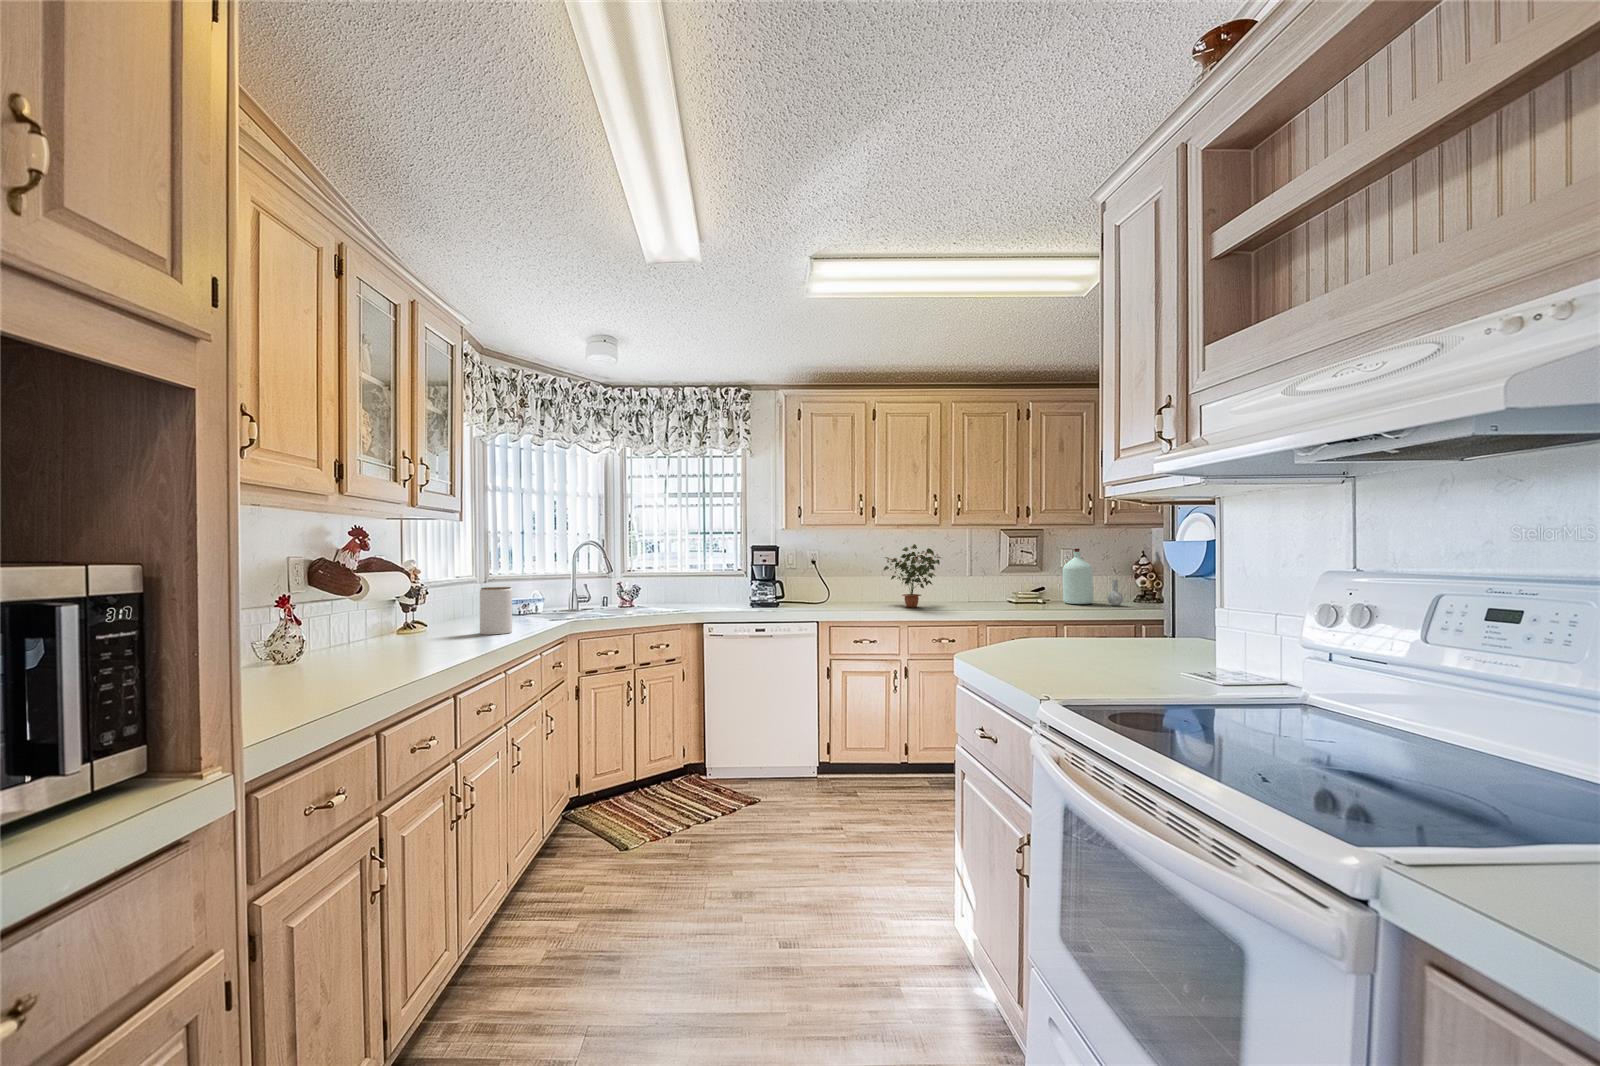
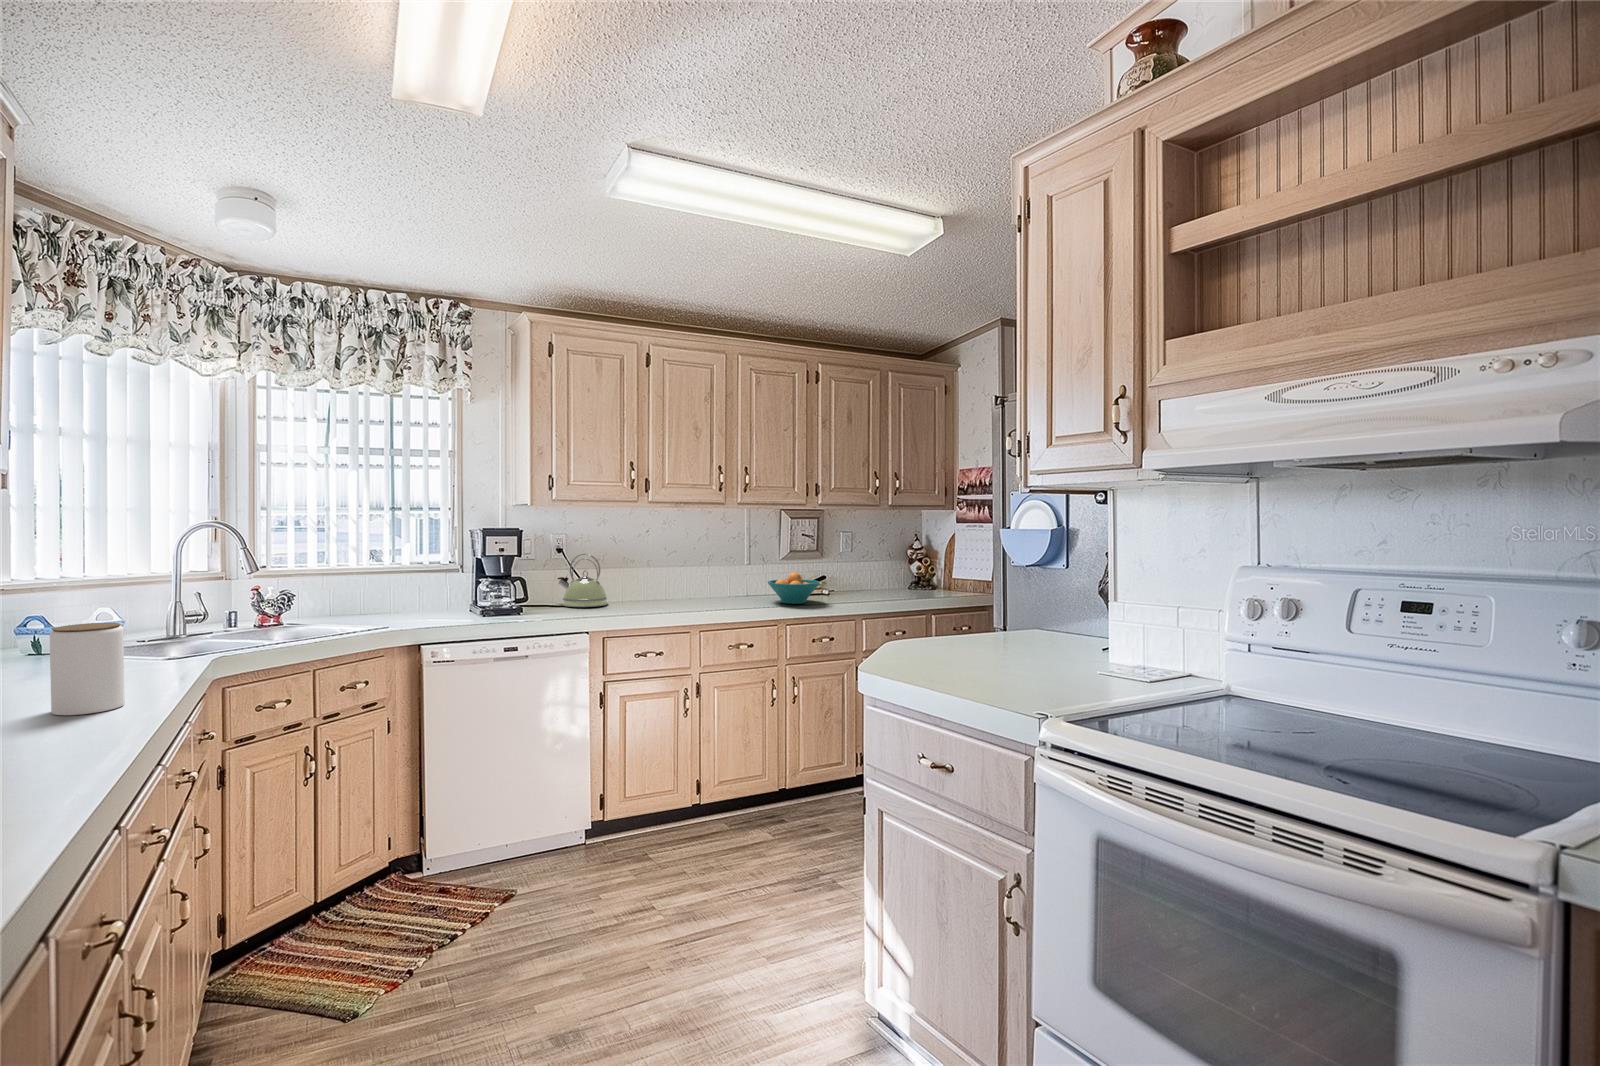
potted plant: present [884,544,941,607] -> none [652,528,730,606]
bottle: present [1063,549,1123,605] -> none [845,534,905,595]
kettle: none [812,565,848,605] -> present [558,554,608,607]
fruit bowl: none [980,581,1028,609] -> present [768,572,820,604]

